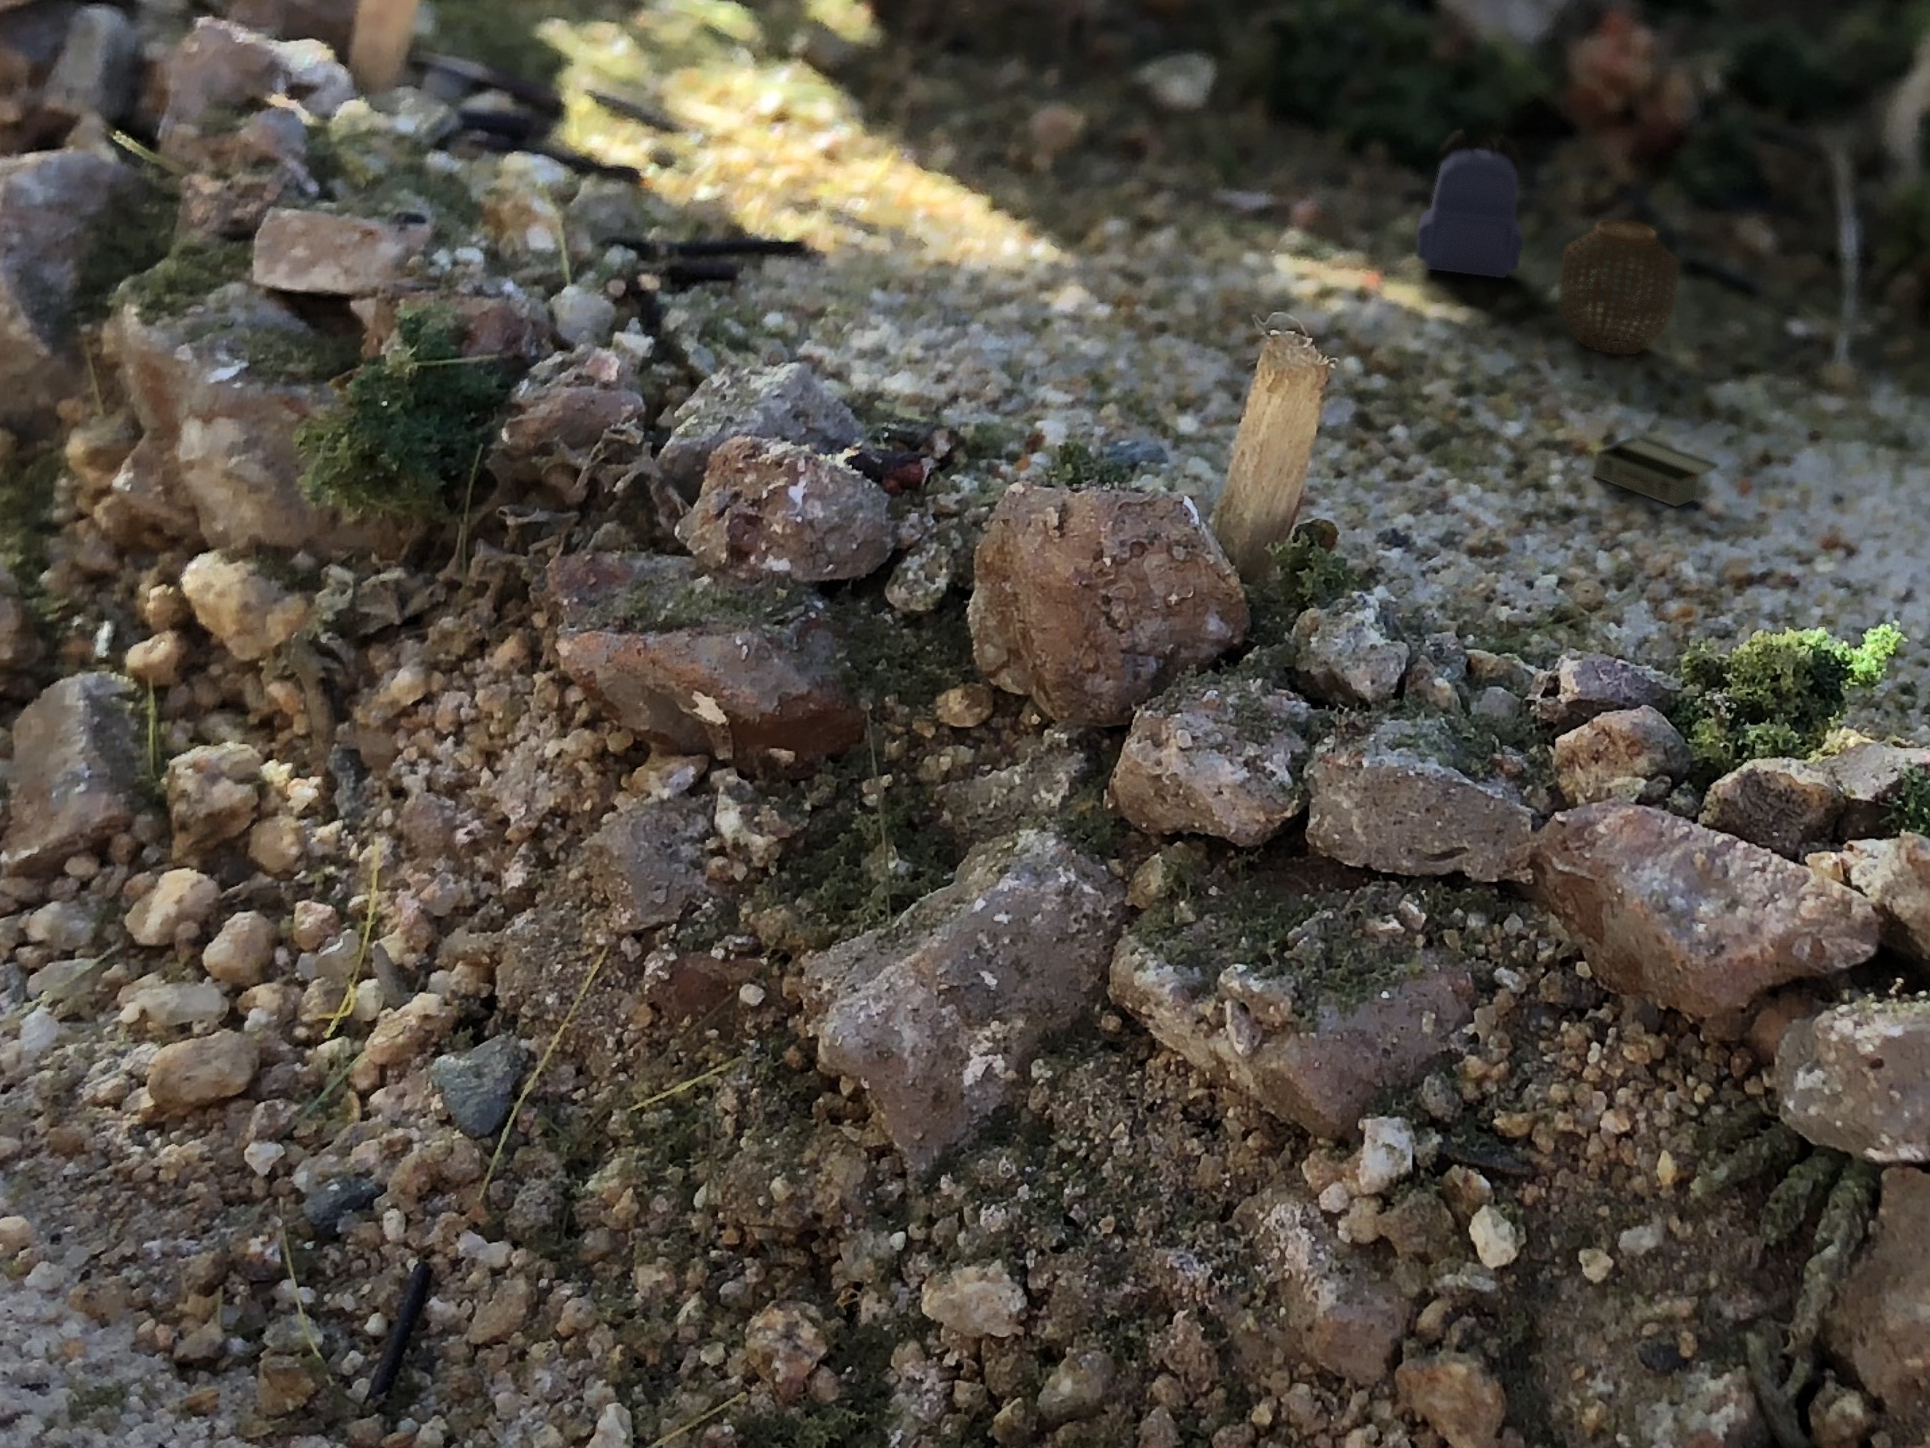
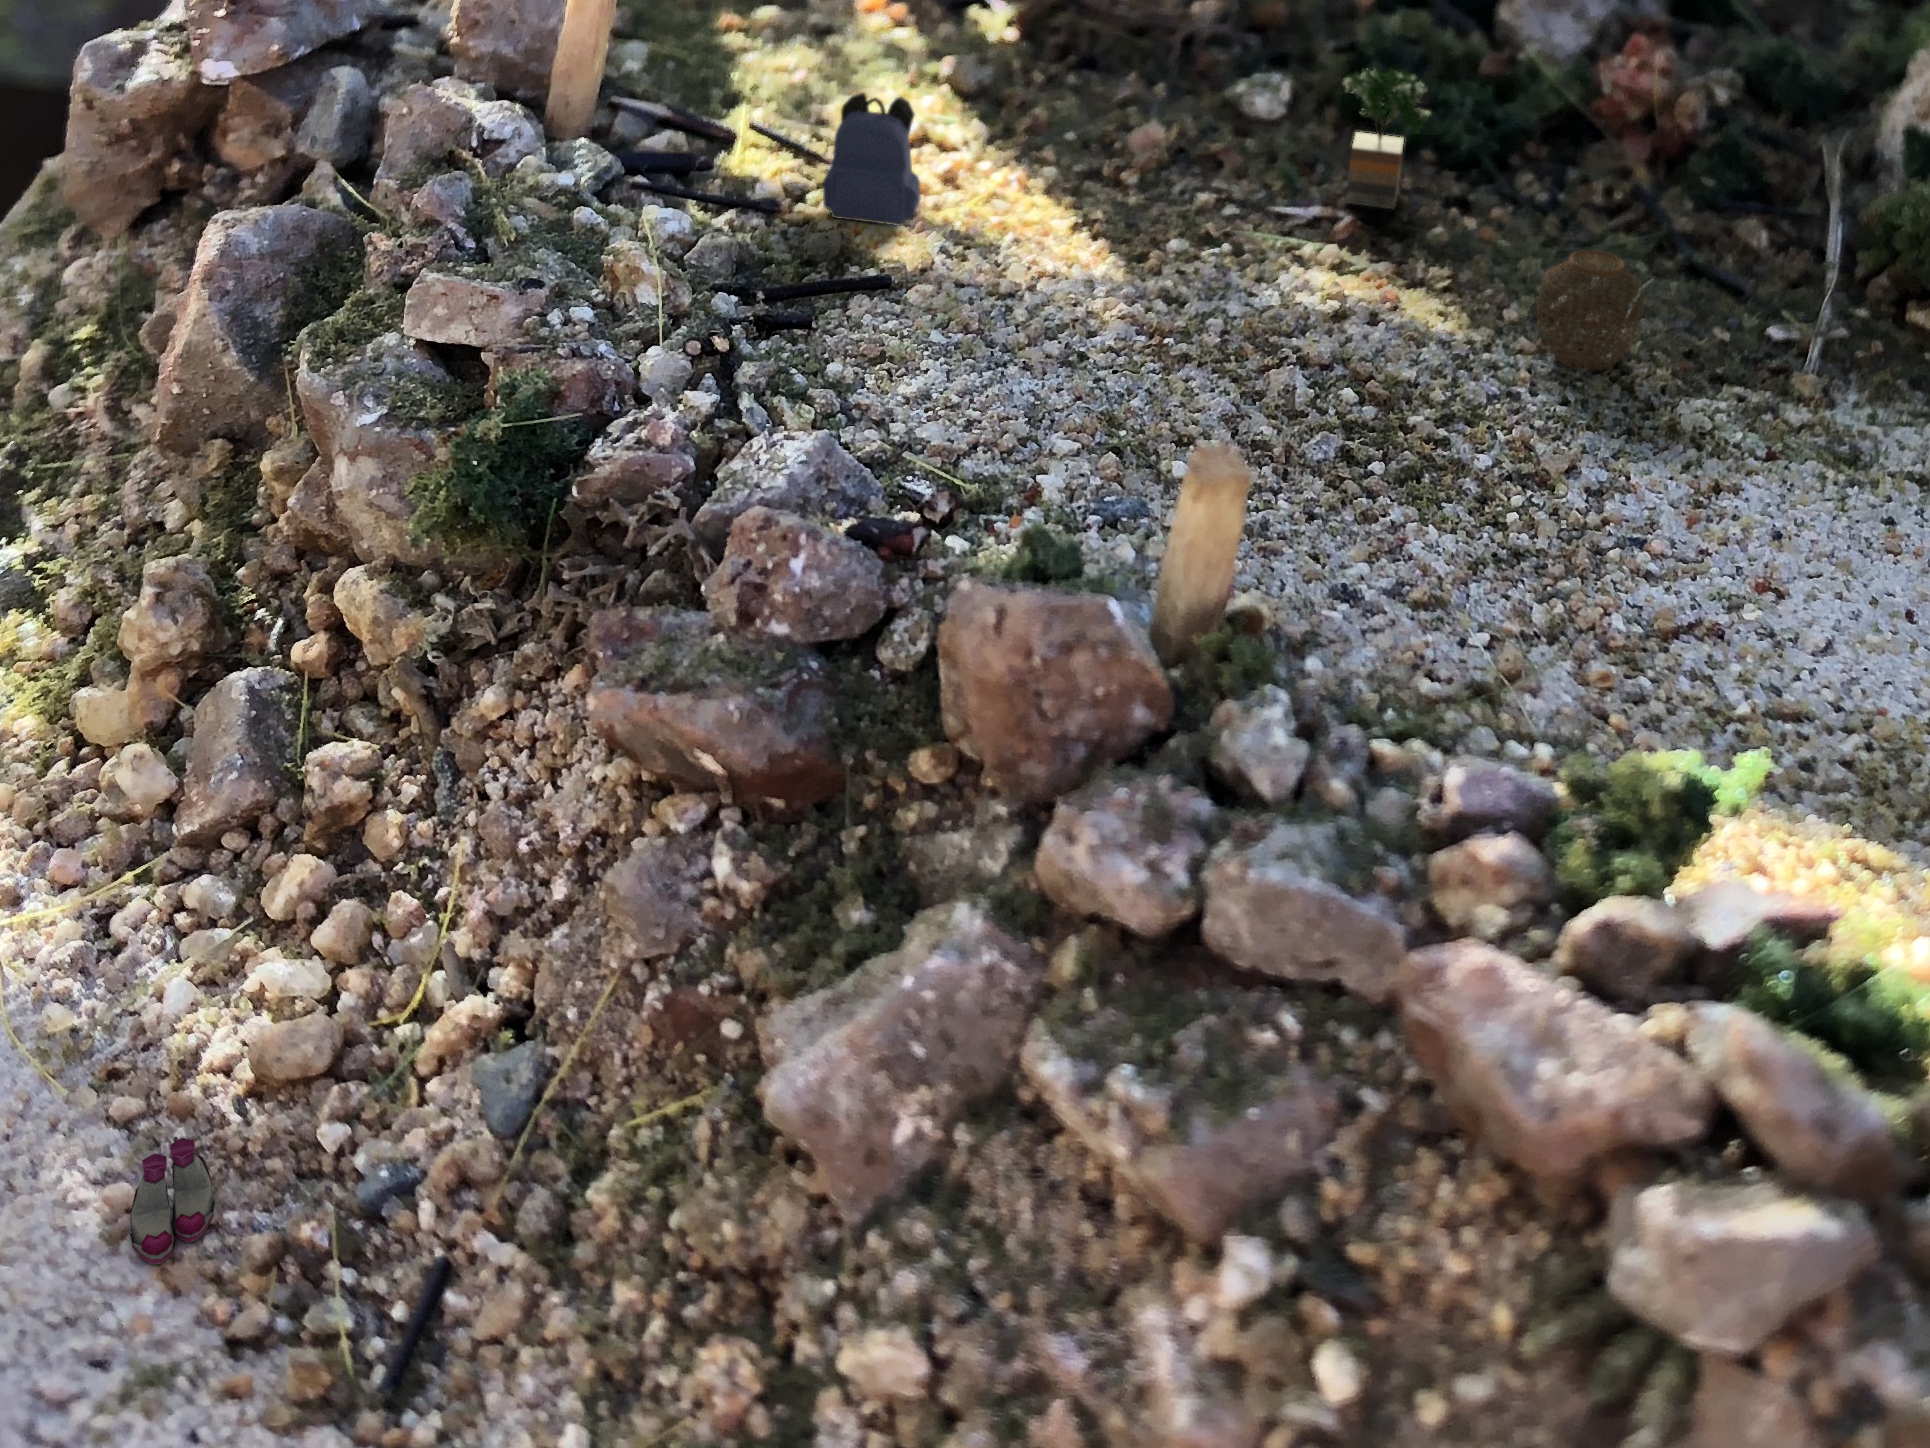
potted tree: none [1308,40,1413,207] -> present [1345,68,1429,209]
backpack: present [1417,131,1523,278] -> present [823,93,921,226]
toolbox: present [1593,436,1719,506] -> none [1540,474,1656,550]
boots: none [31,1151,131,1291] -> present [130,1138,215,1265]

